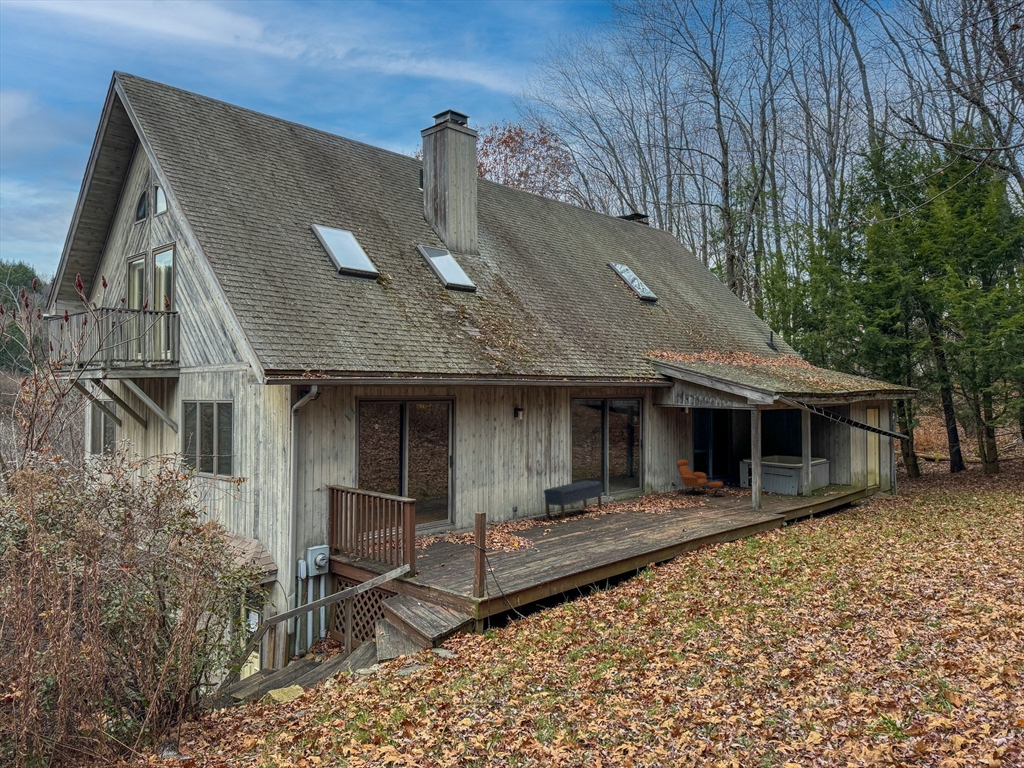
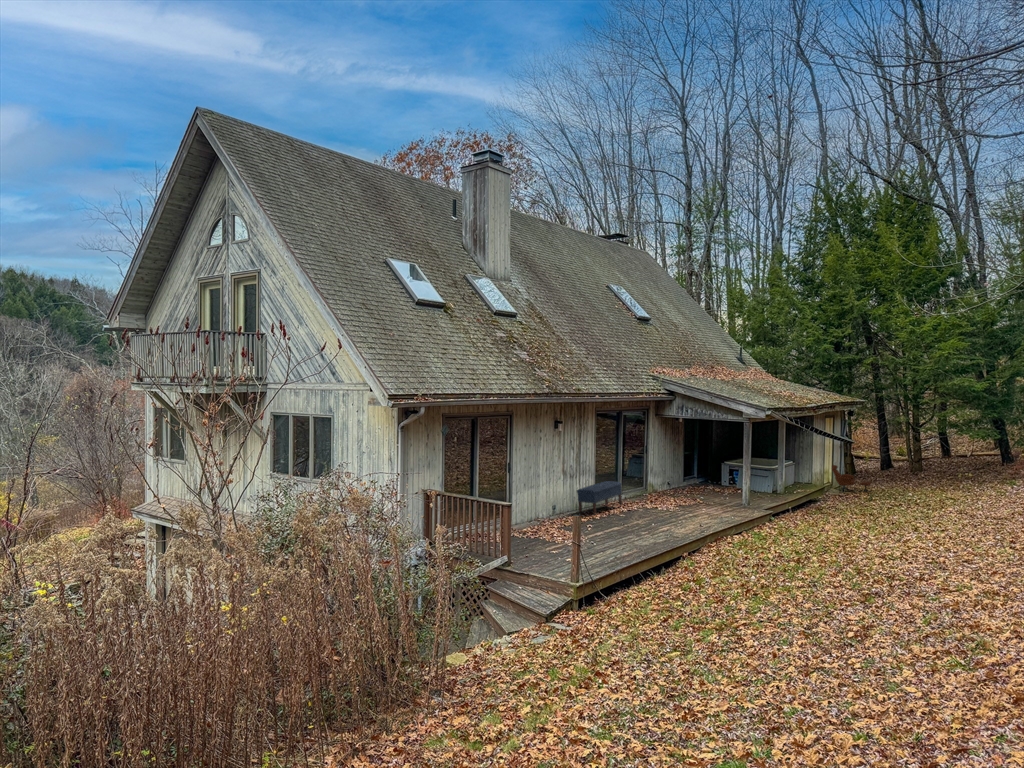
lounge chair: present [677,460,723,495] -> present [832,465,871,491]

